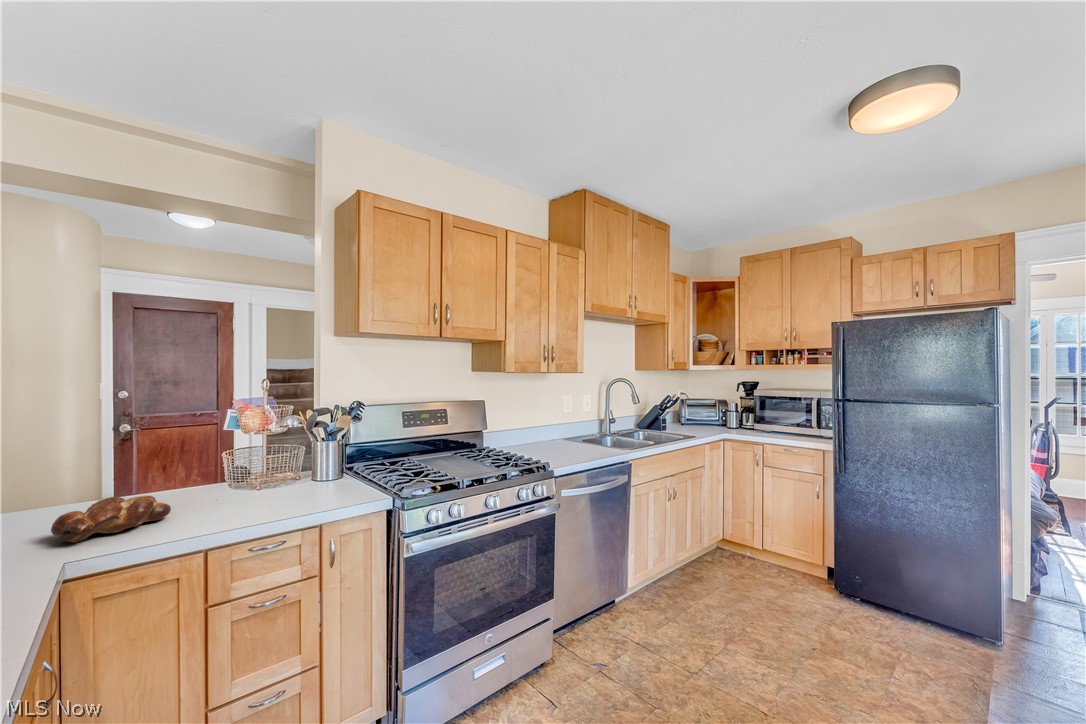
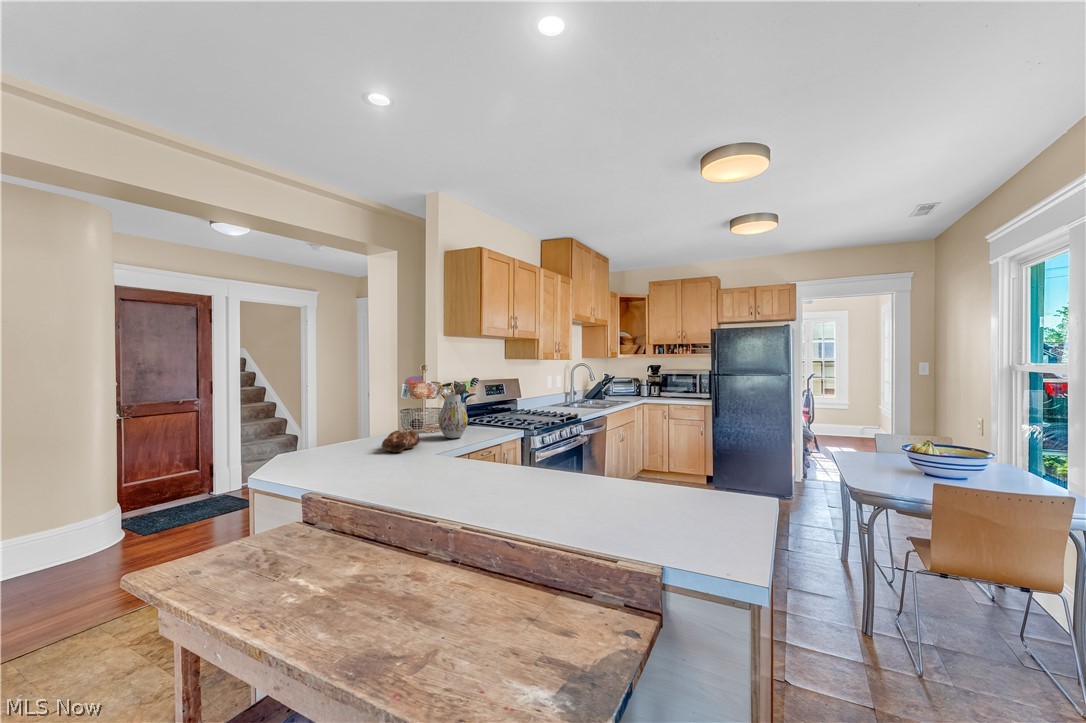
vase: none [227,432,284,509] -> present [438,394,468,438]

